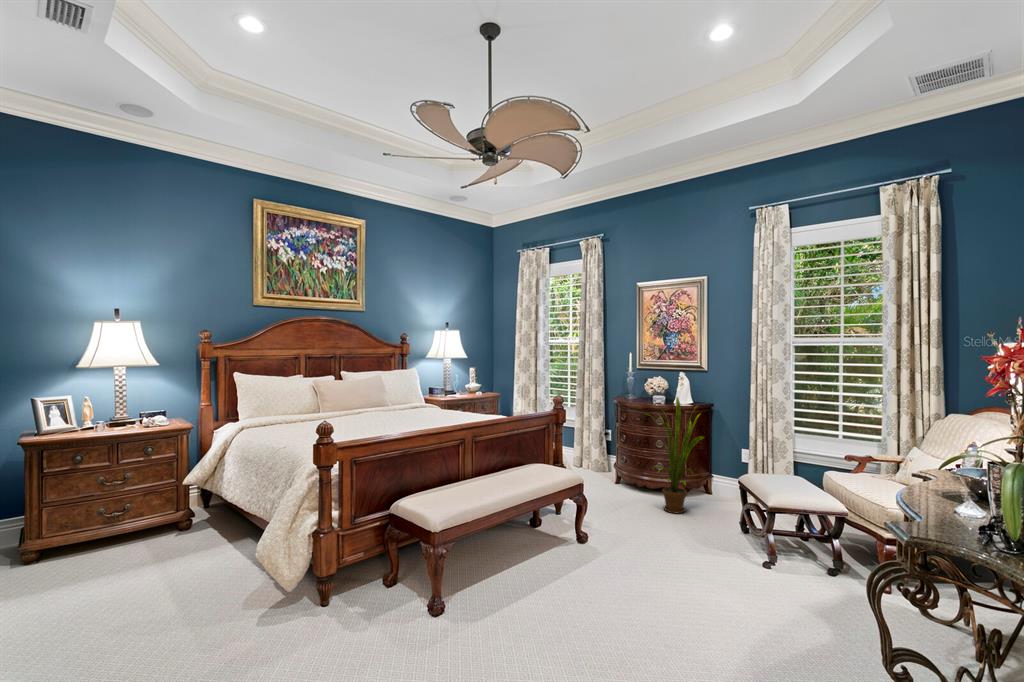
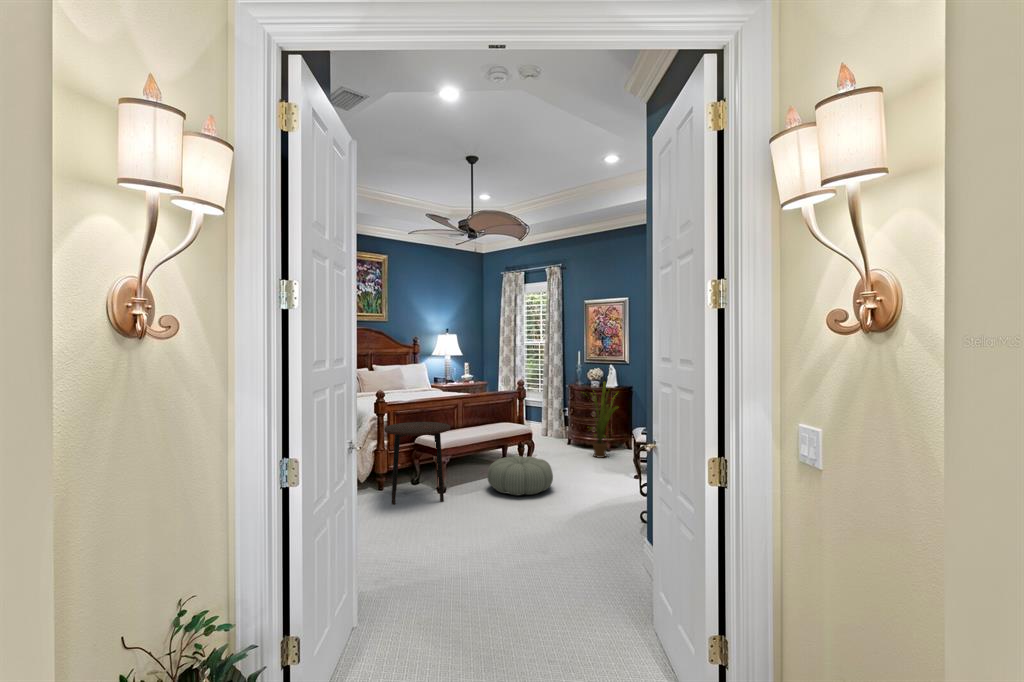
side table: none [326,476,451,651] -> present [384,422,450,504]
pouf: none [516,533,635,620] -> present [487,456,553,495]

